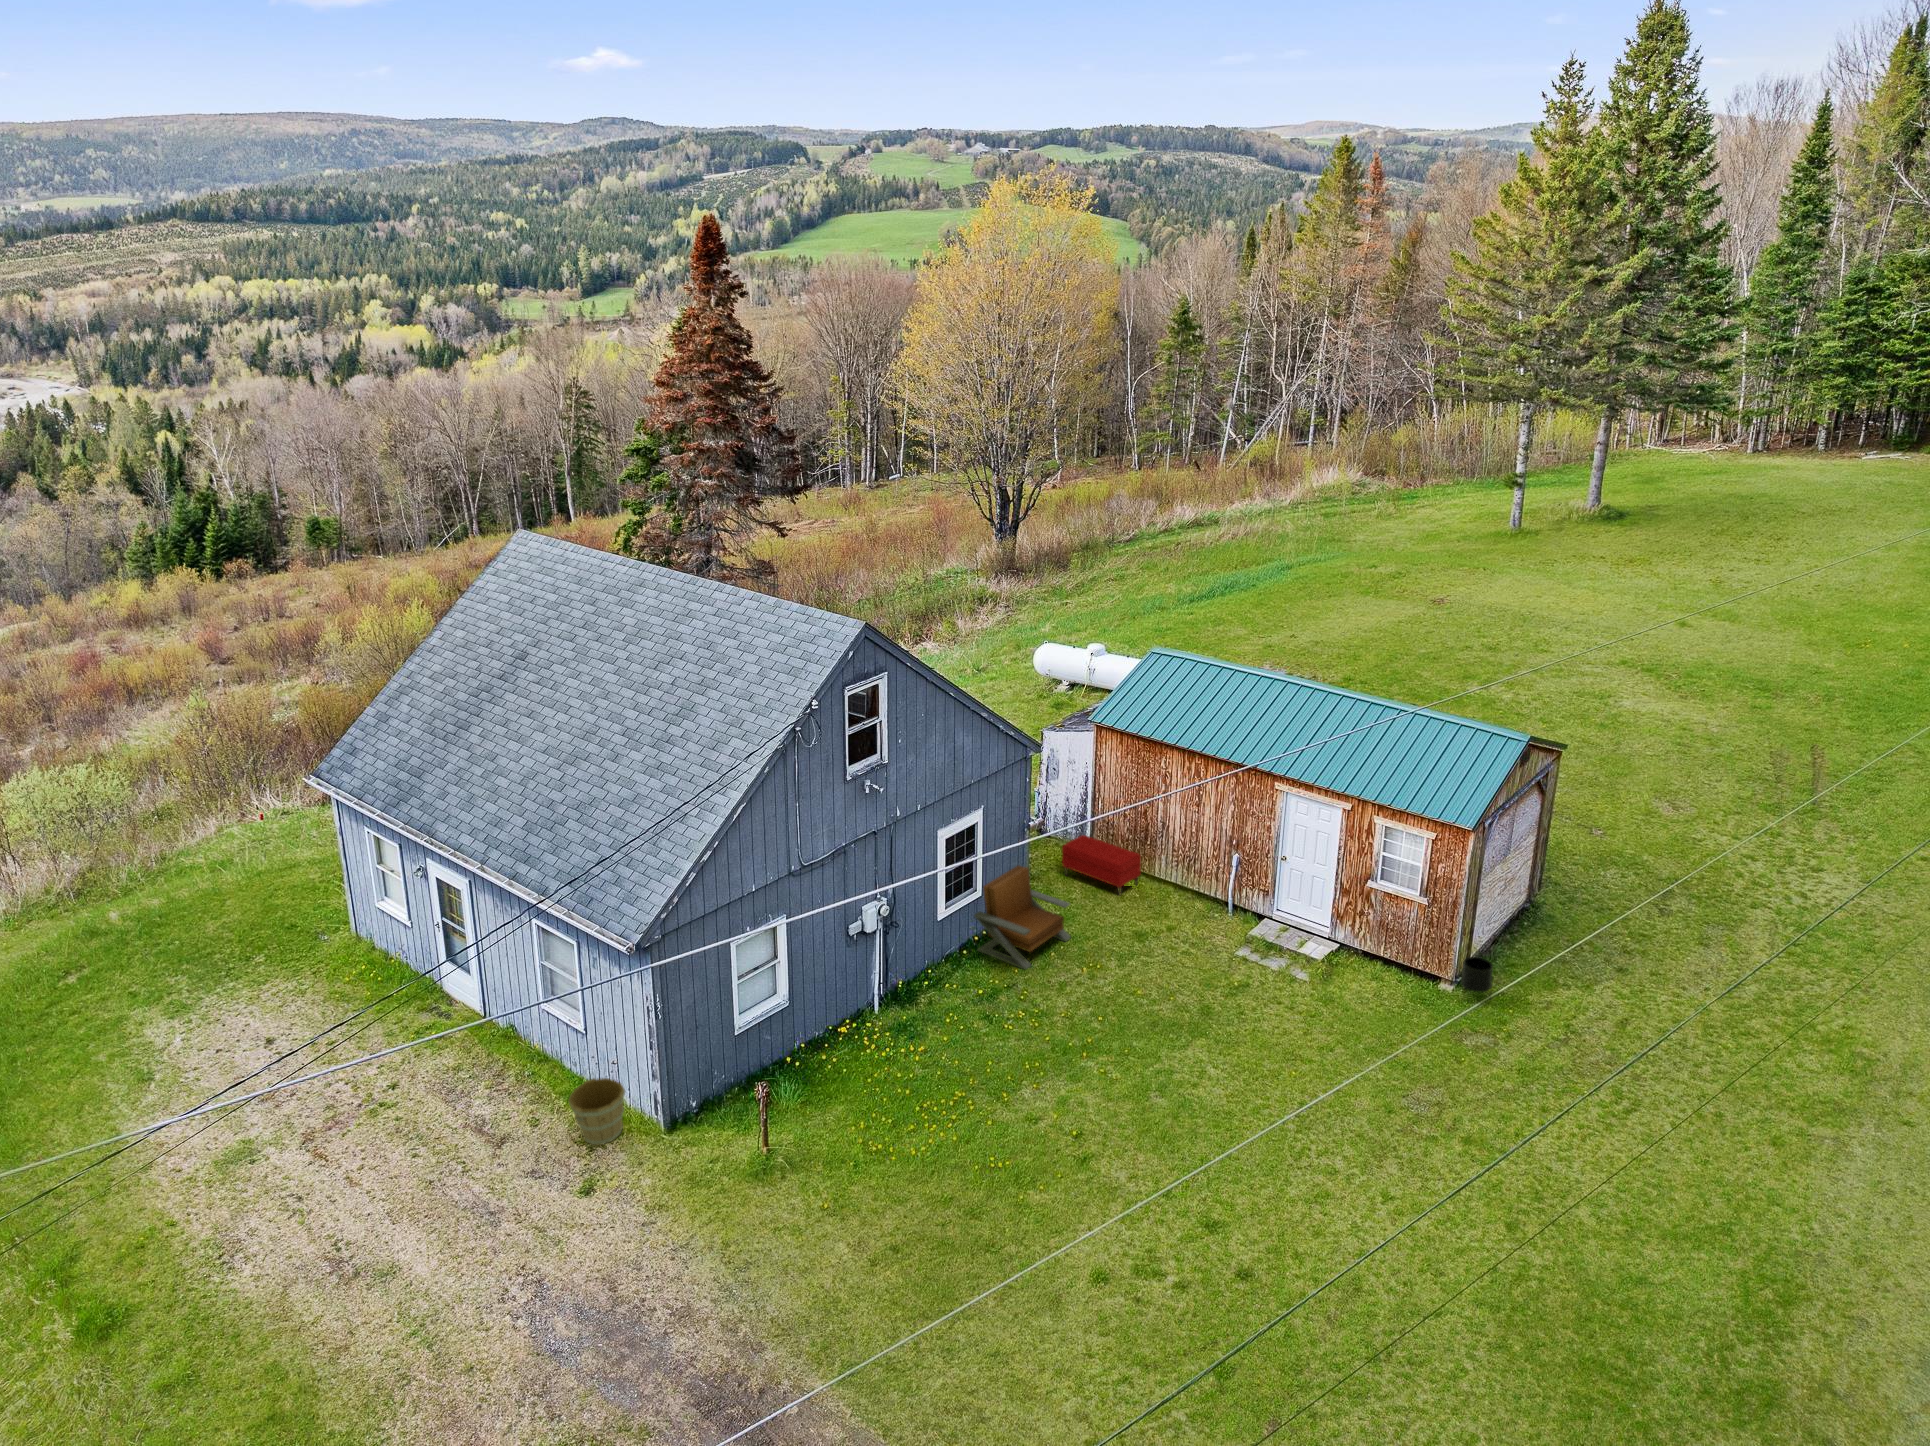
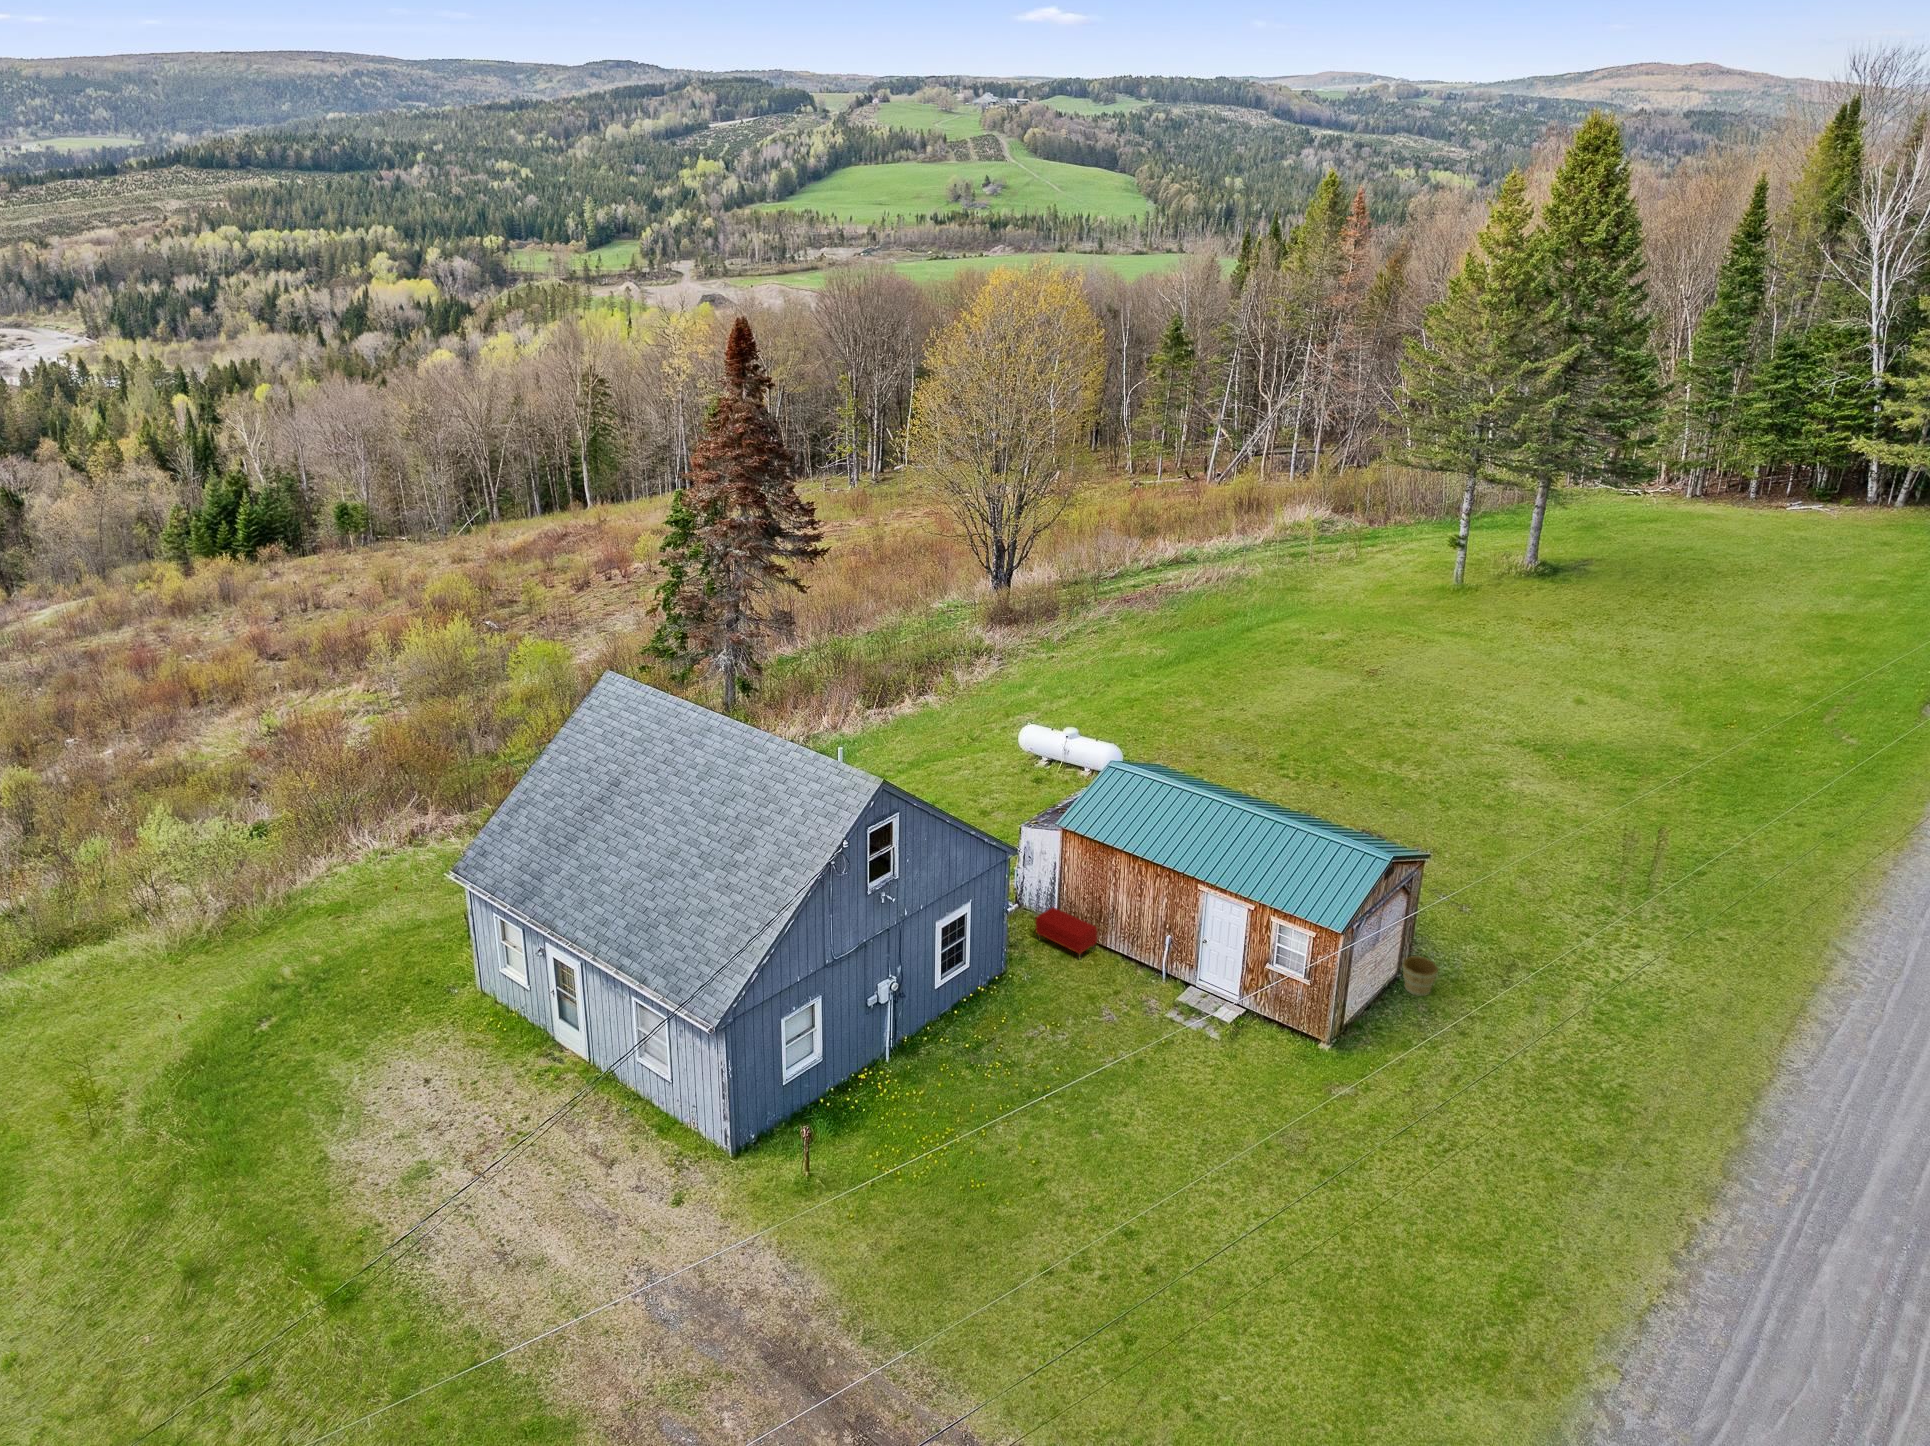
lounge chair: present [974,866,1071,969] -> none [963,941,1039,1027]
planter: present [1462,957,1493,992] -> none [1334,1025,1357,1061]
wooden bucket: present [569,1078,625,1145] -> present [1402,956,1438,996]

